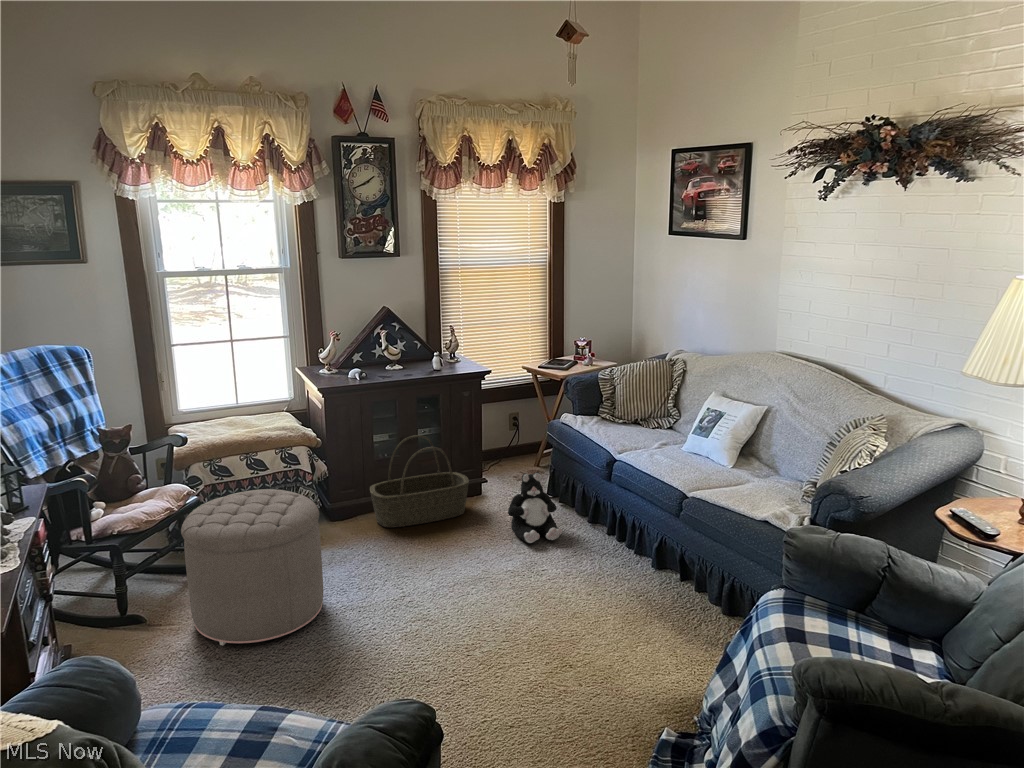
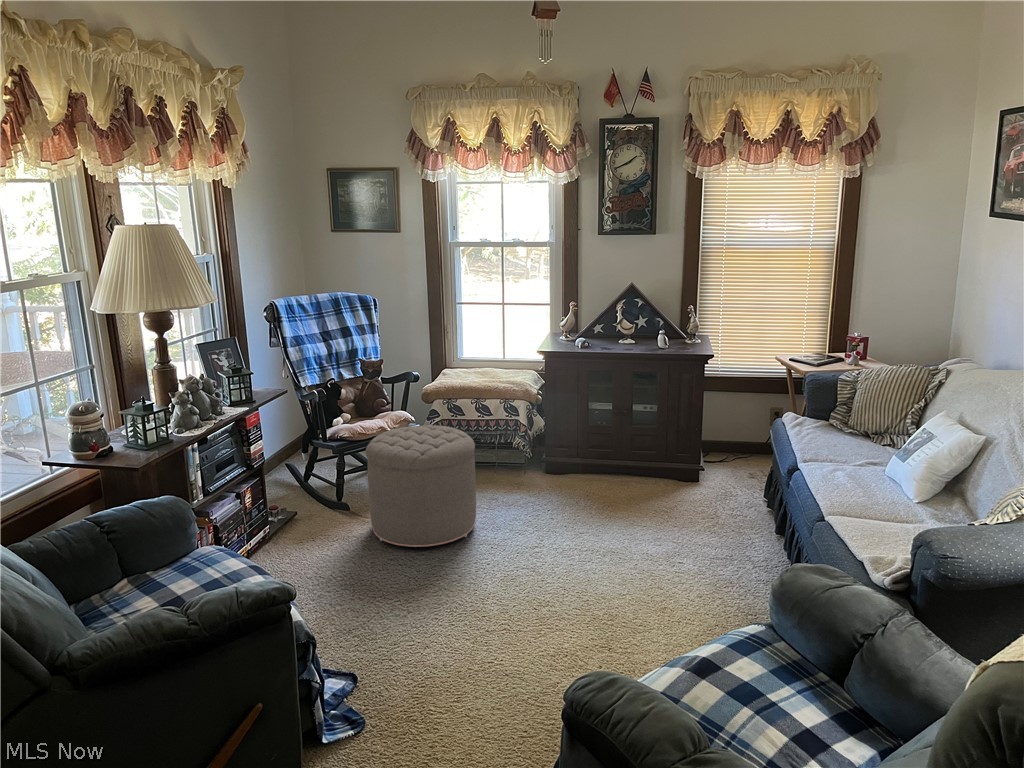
basket: present [370,435,469,528] -> none [575,410,673,496]
plush toy: present [508,472,562,543] -> none [683,466,737,541]

